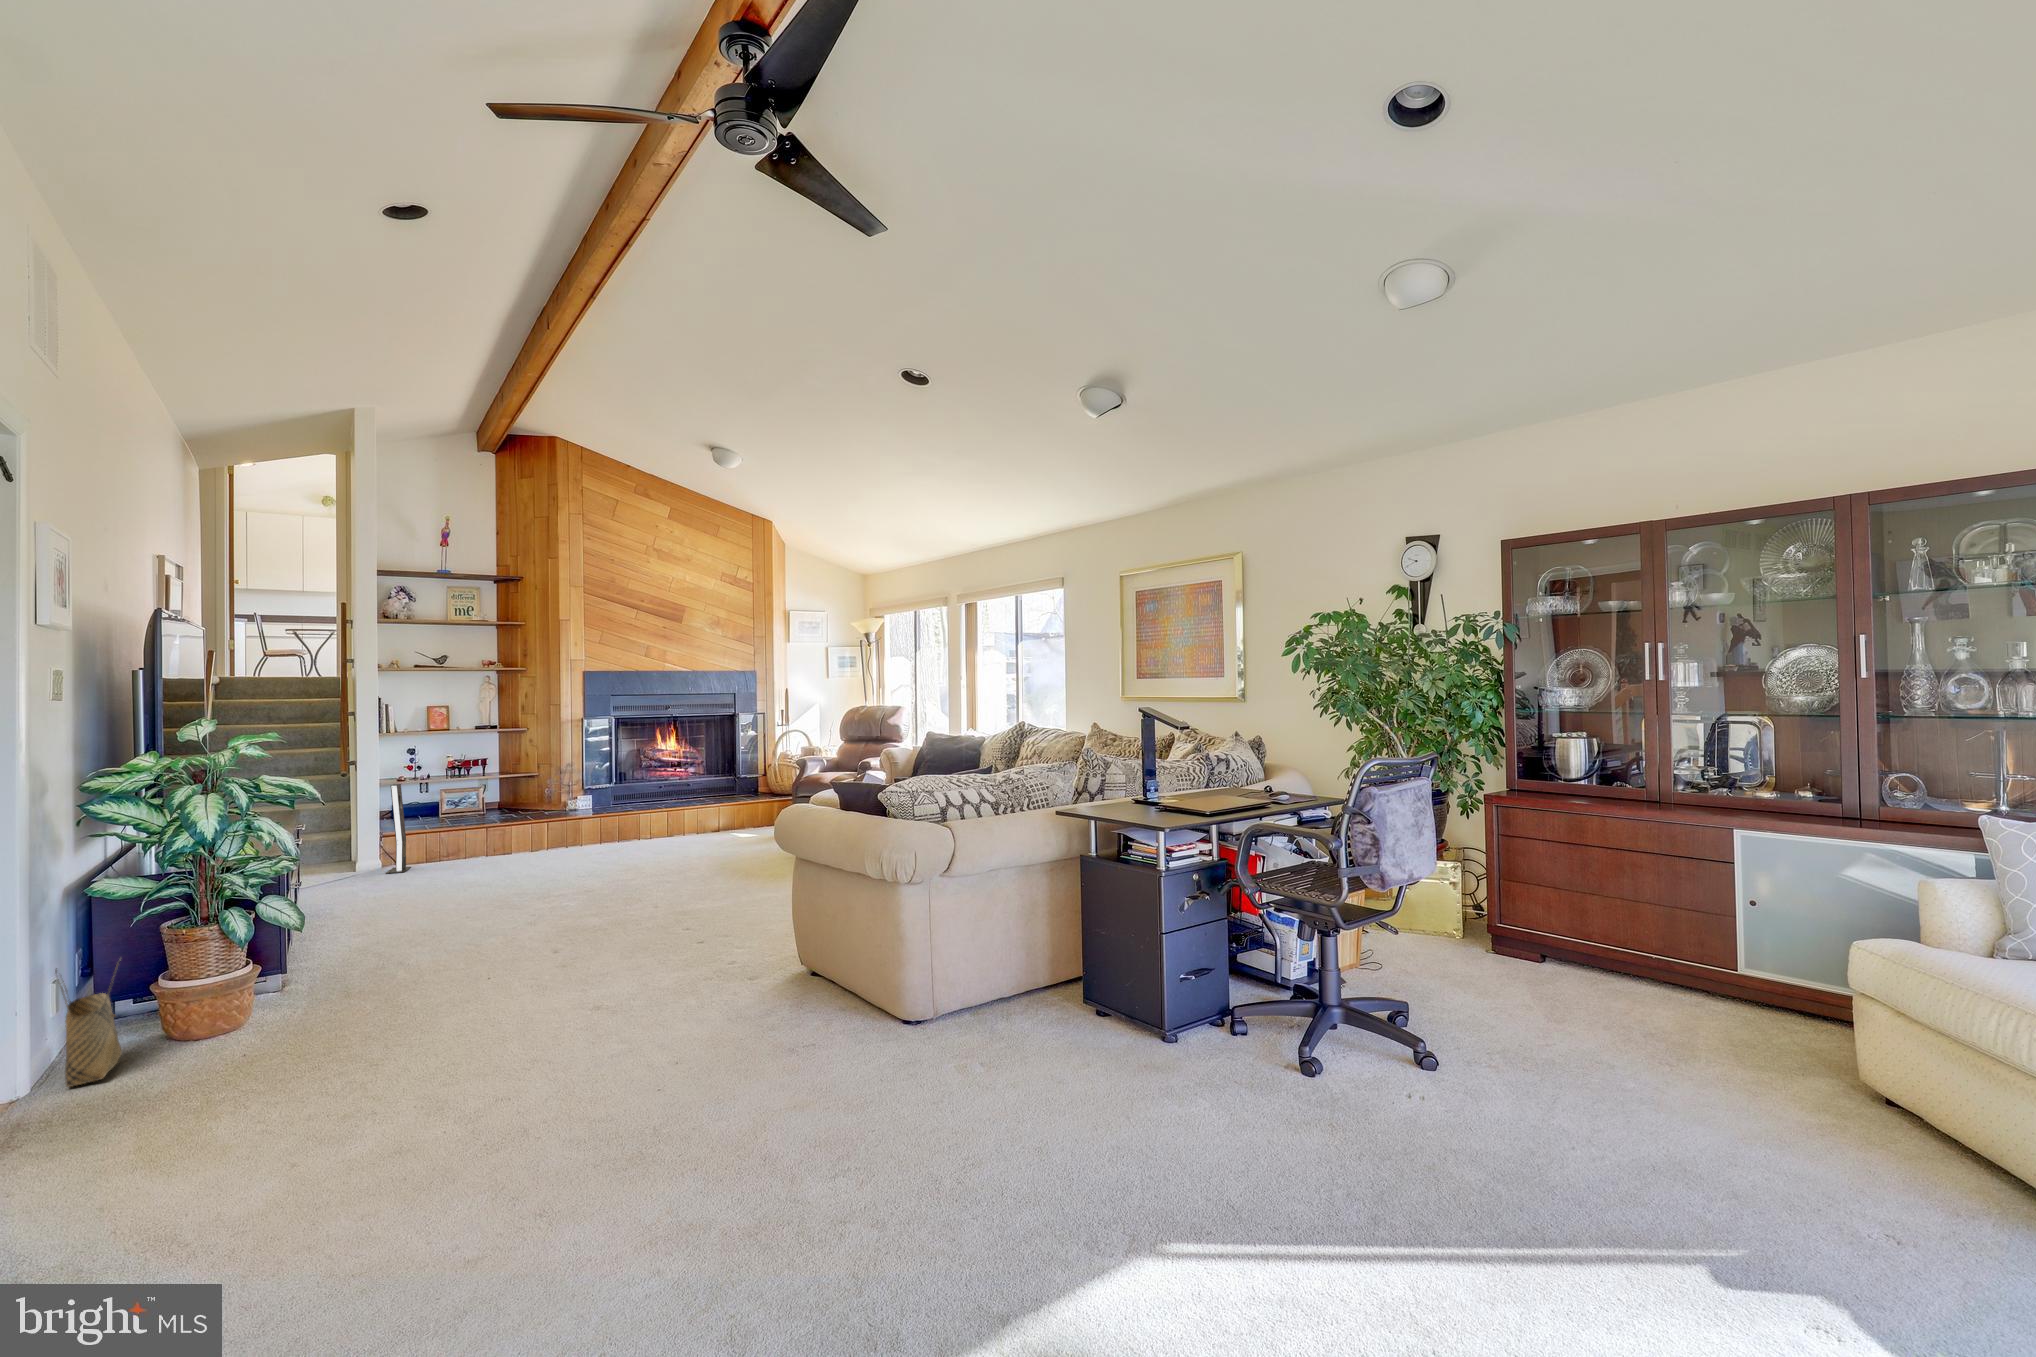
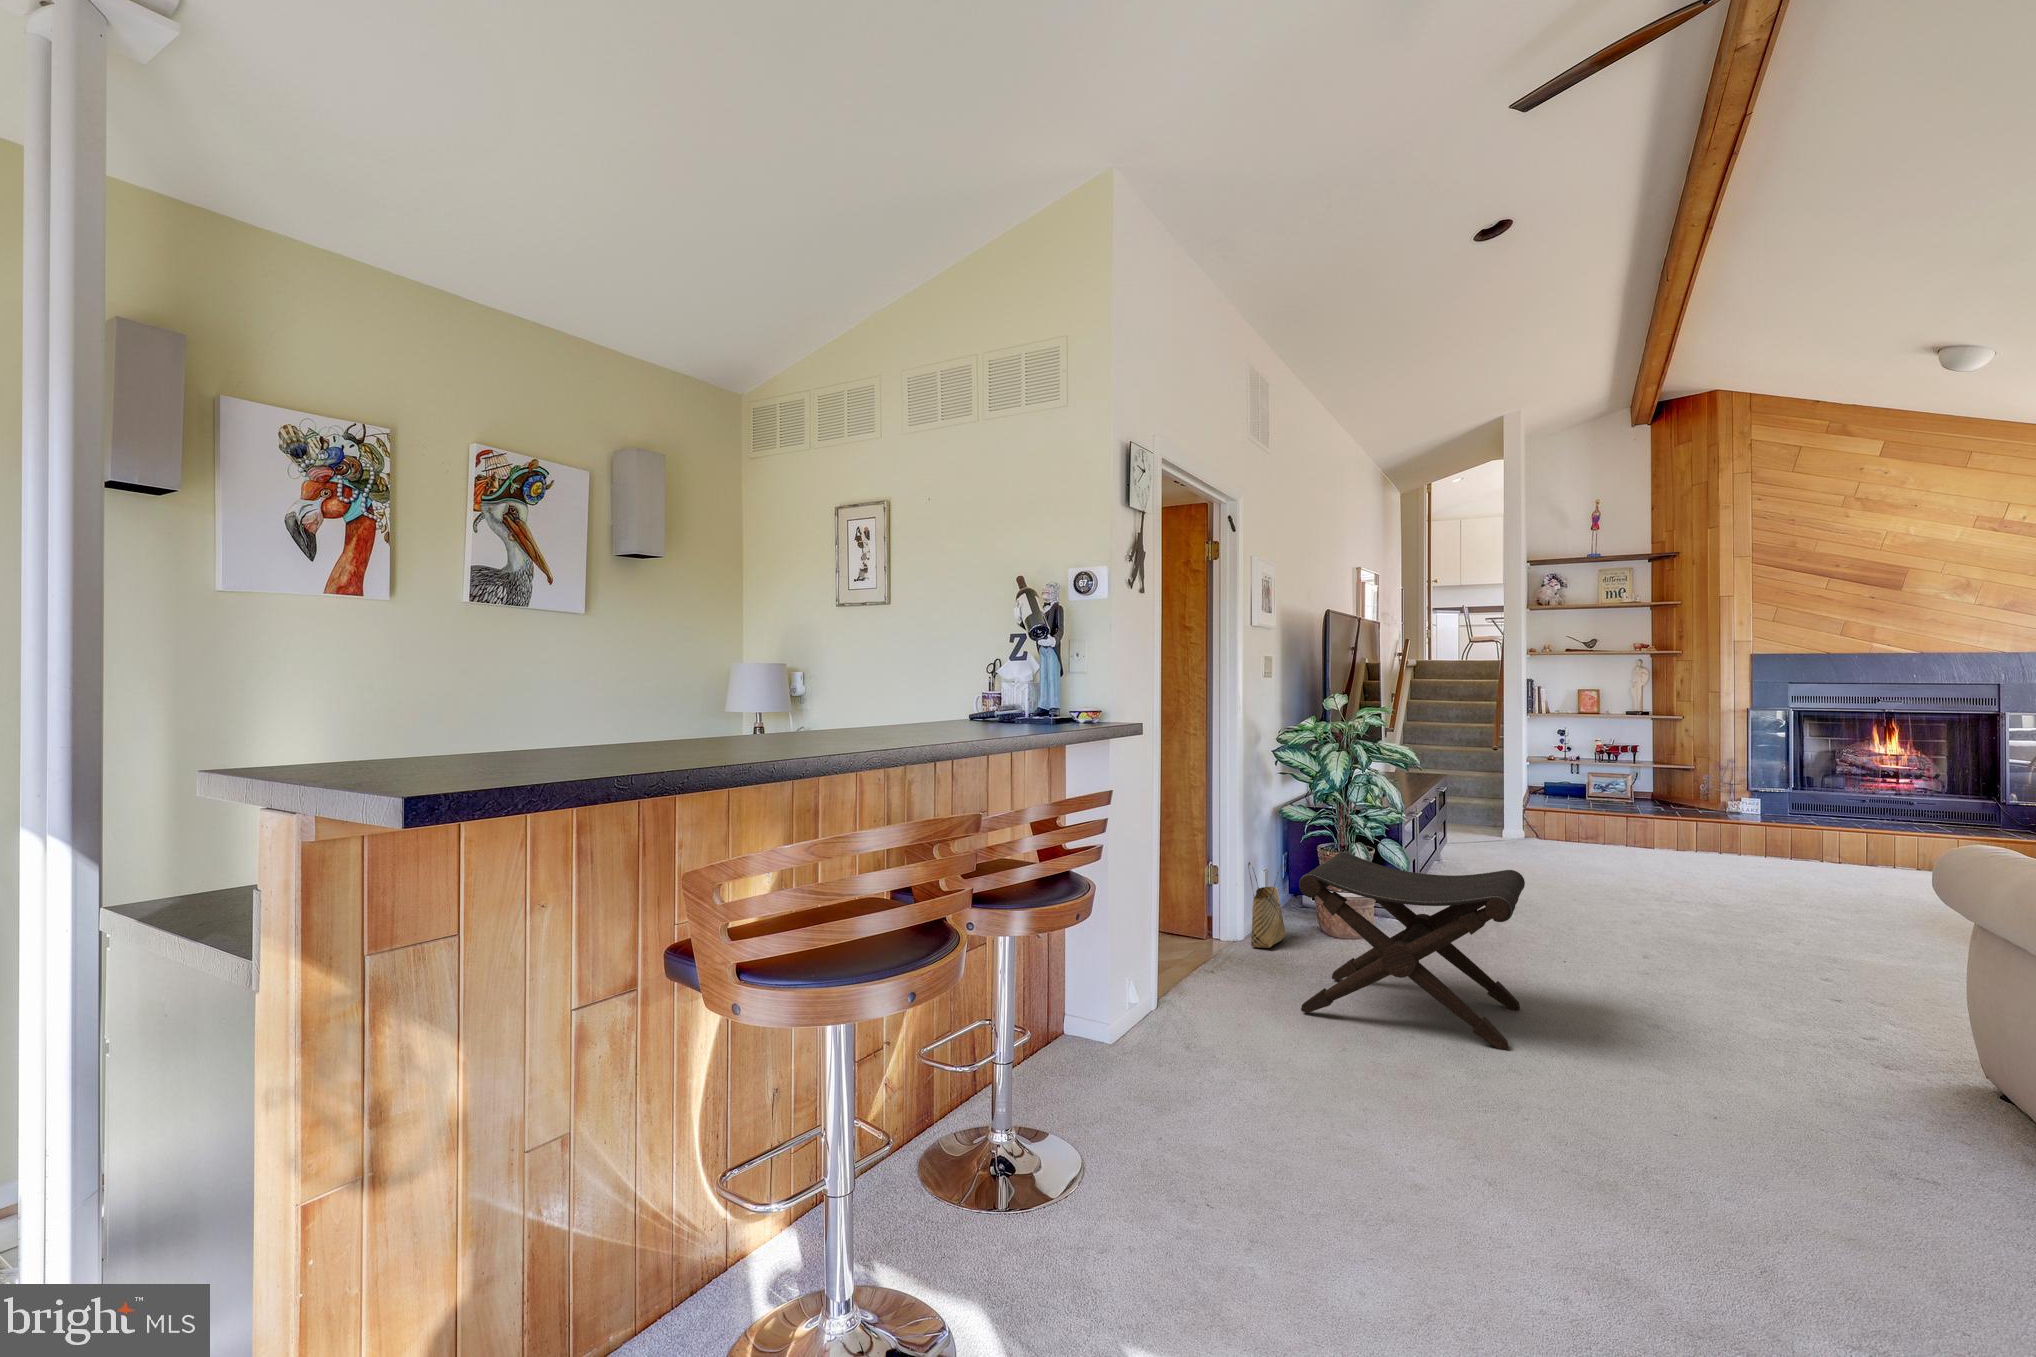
speaker: present [386,784,411,874] -> none [1527,762,1552,847]
footstool: none [202,898,487,1141] -> present [1299,852,1525,1051]

